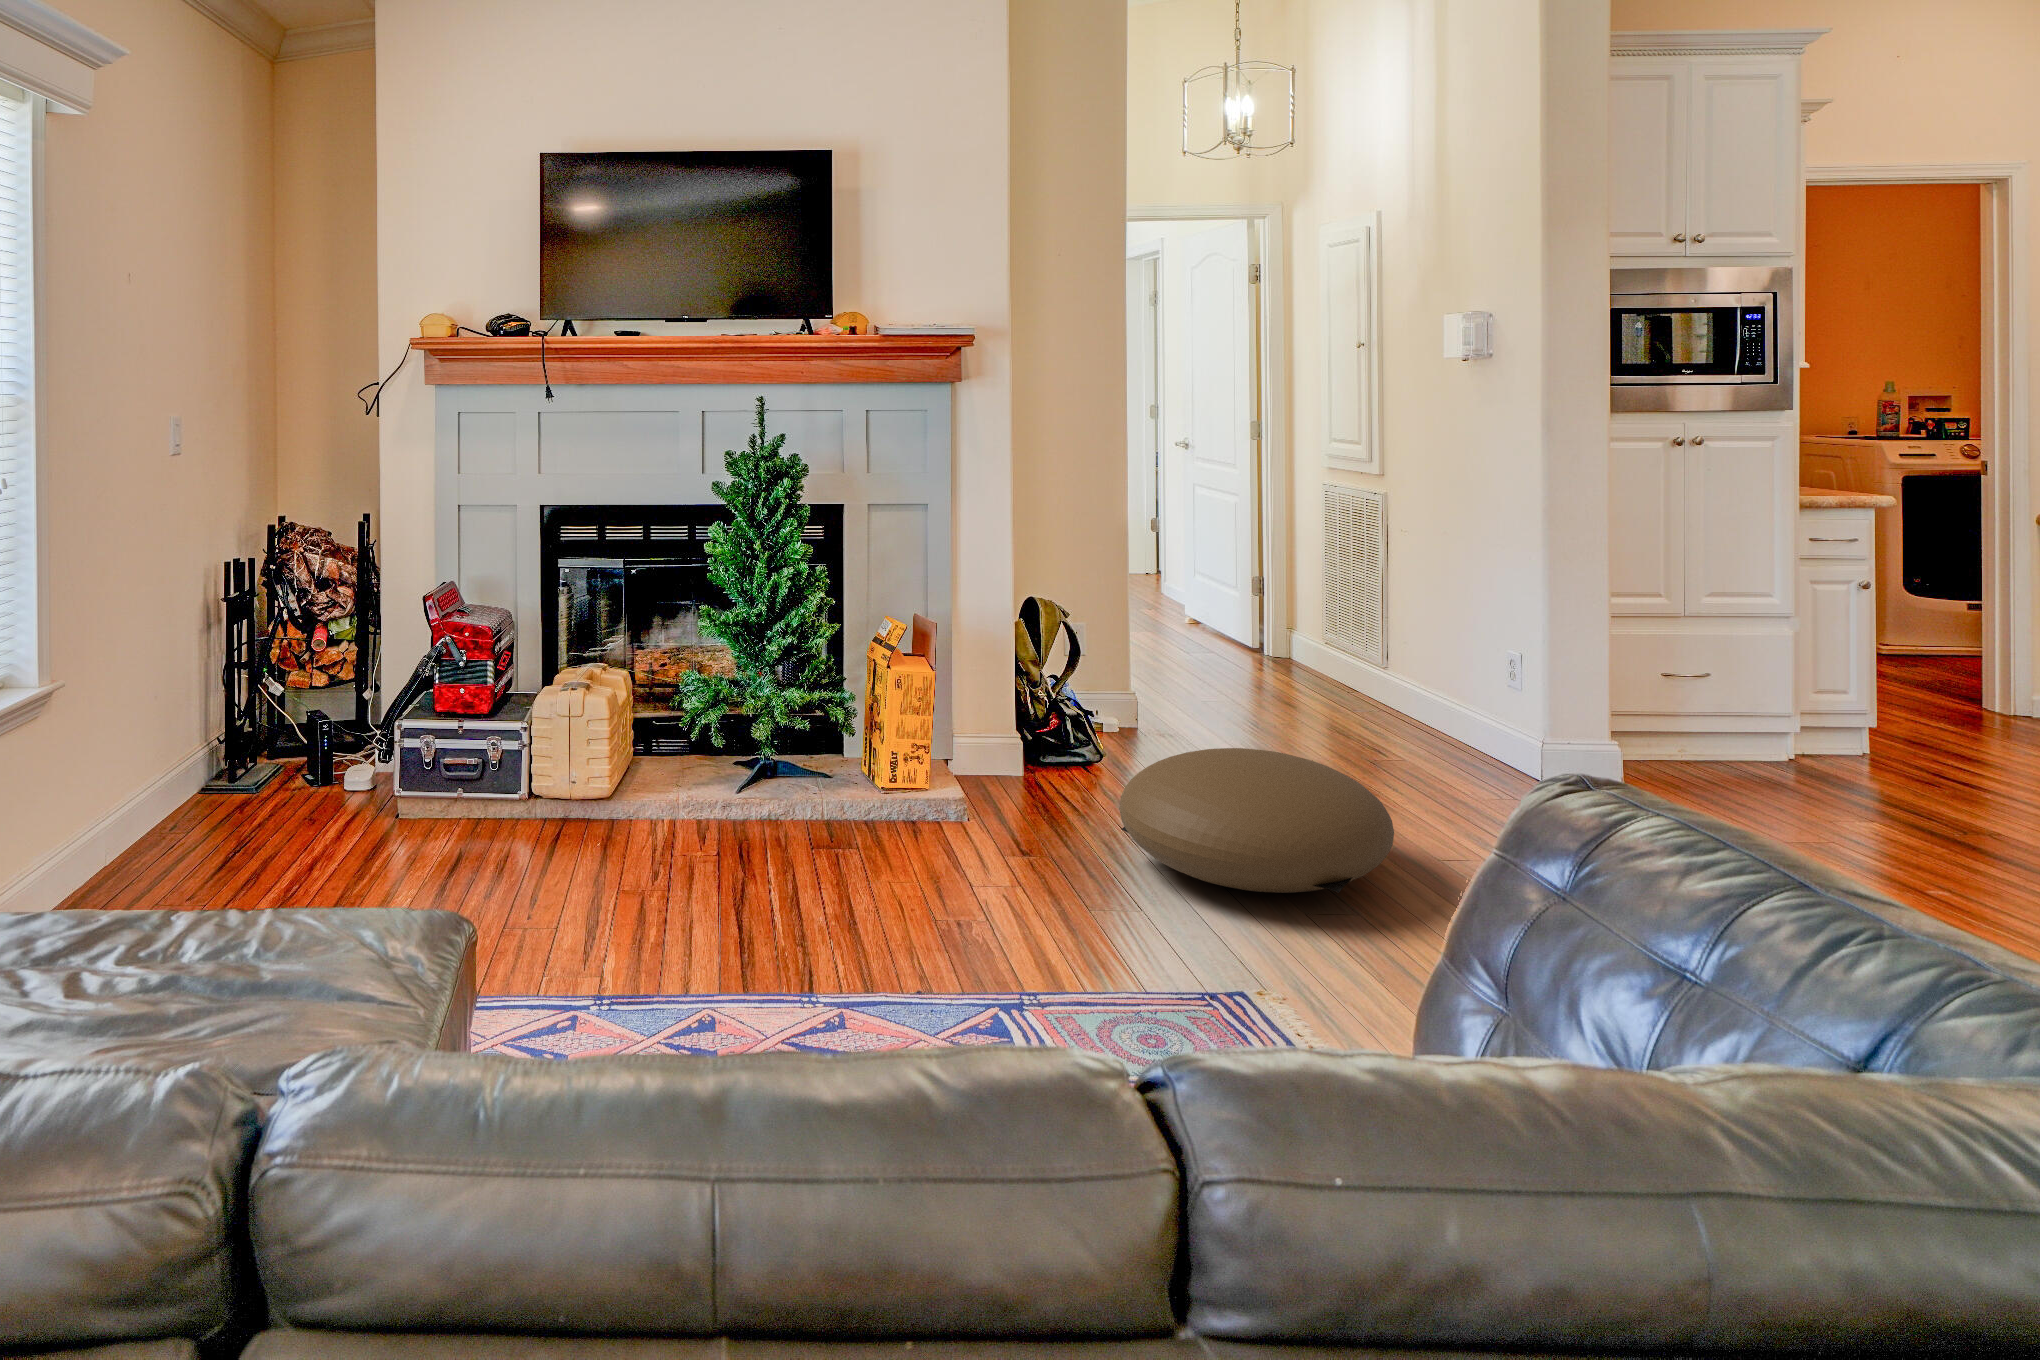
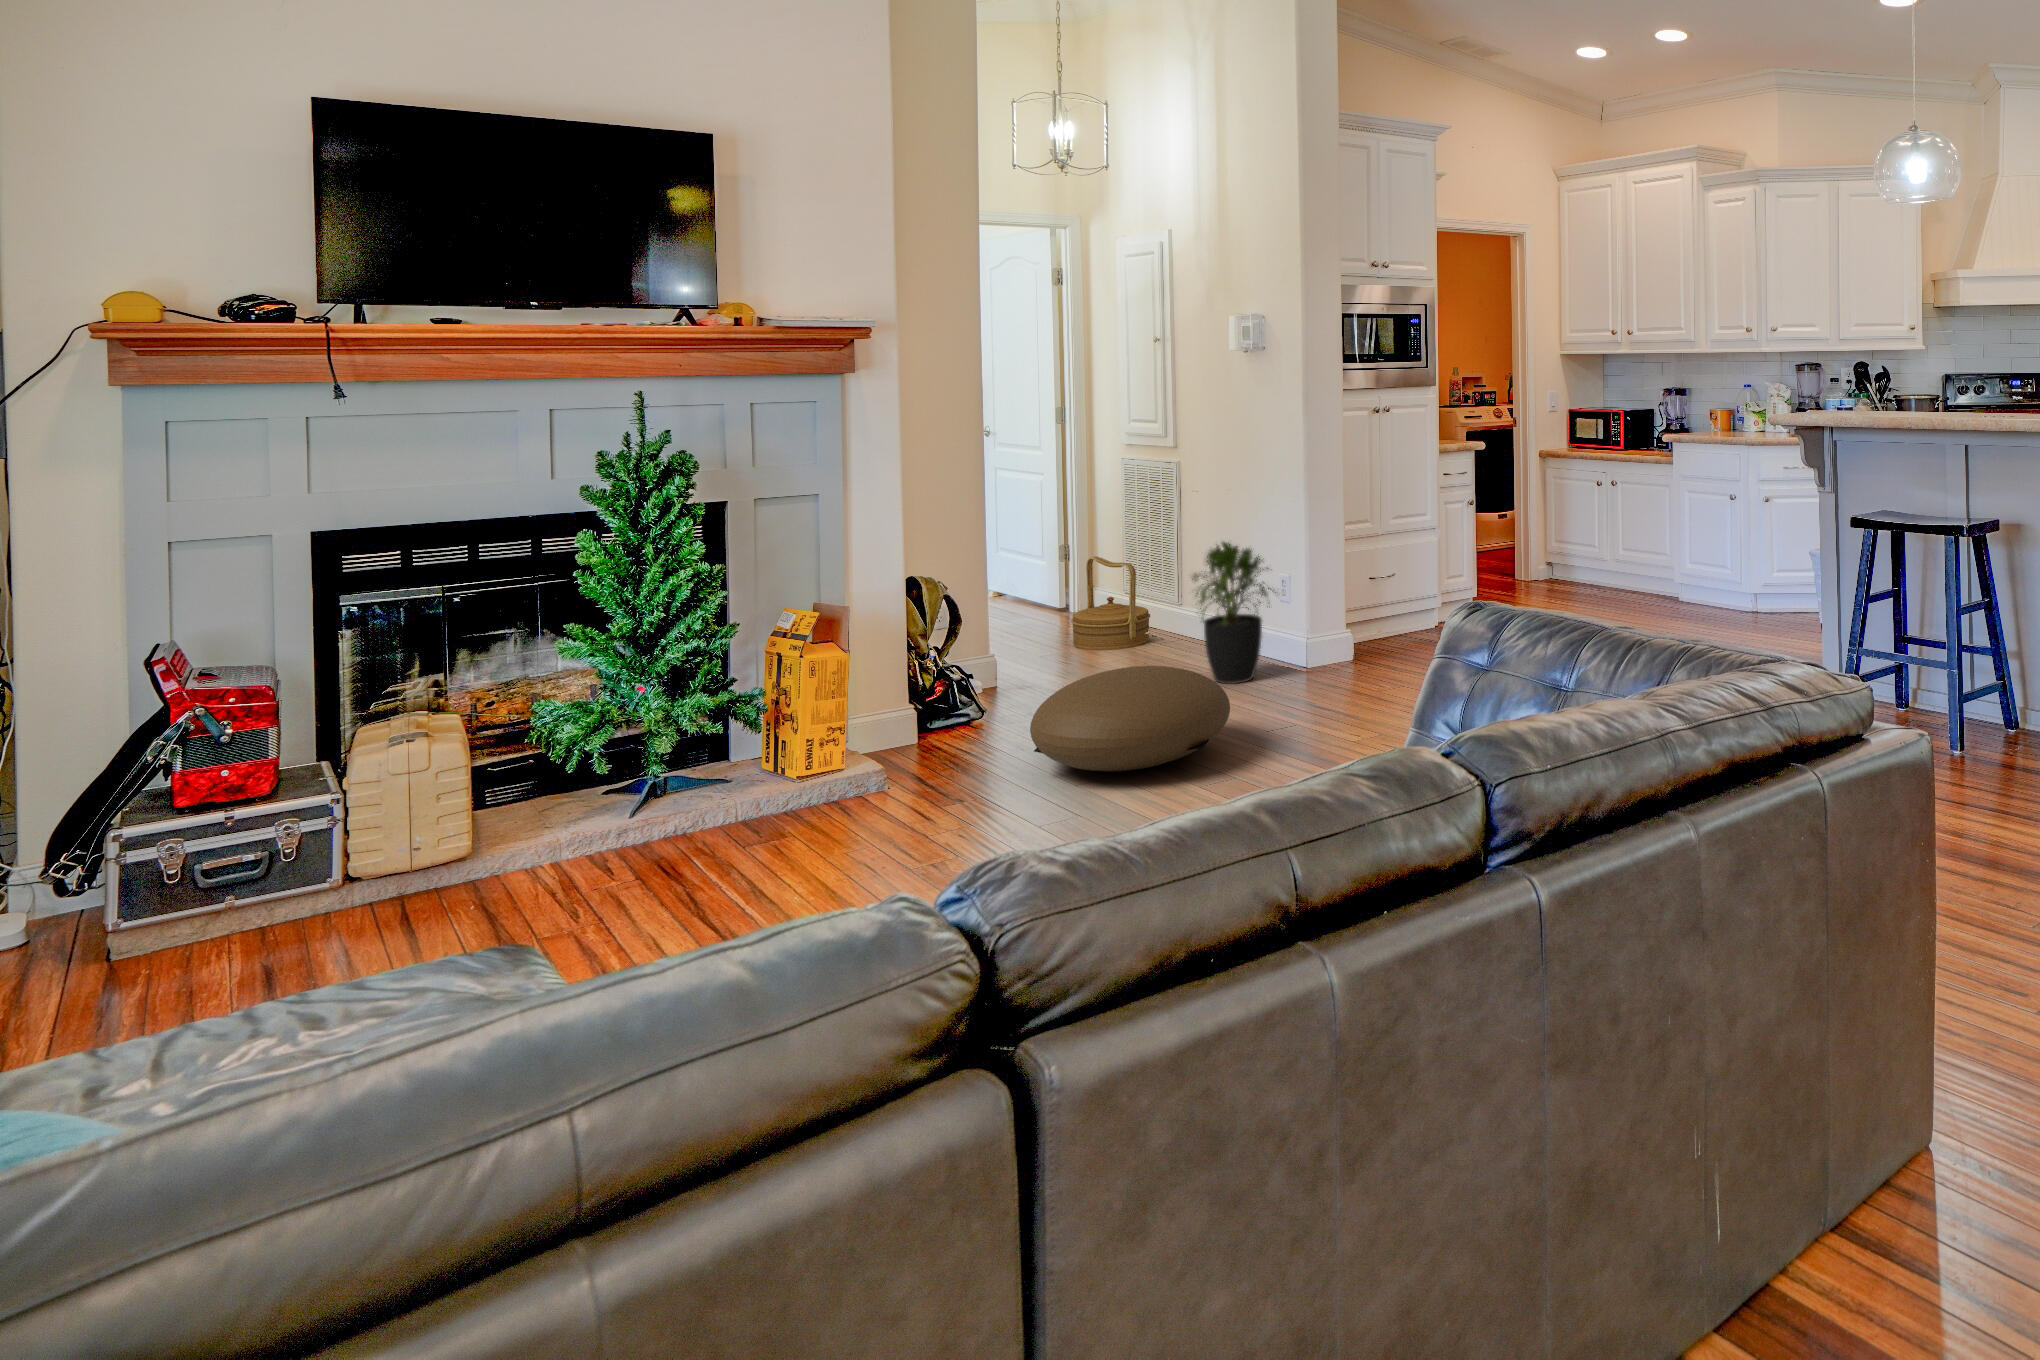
woven basket: none [1246,591,1344,703] -> present [1071,557,1150,650]
potted plant: none [1370,598,1515,788] -> present [1192,542,1276,684]

